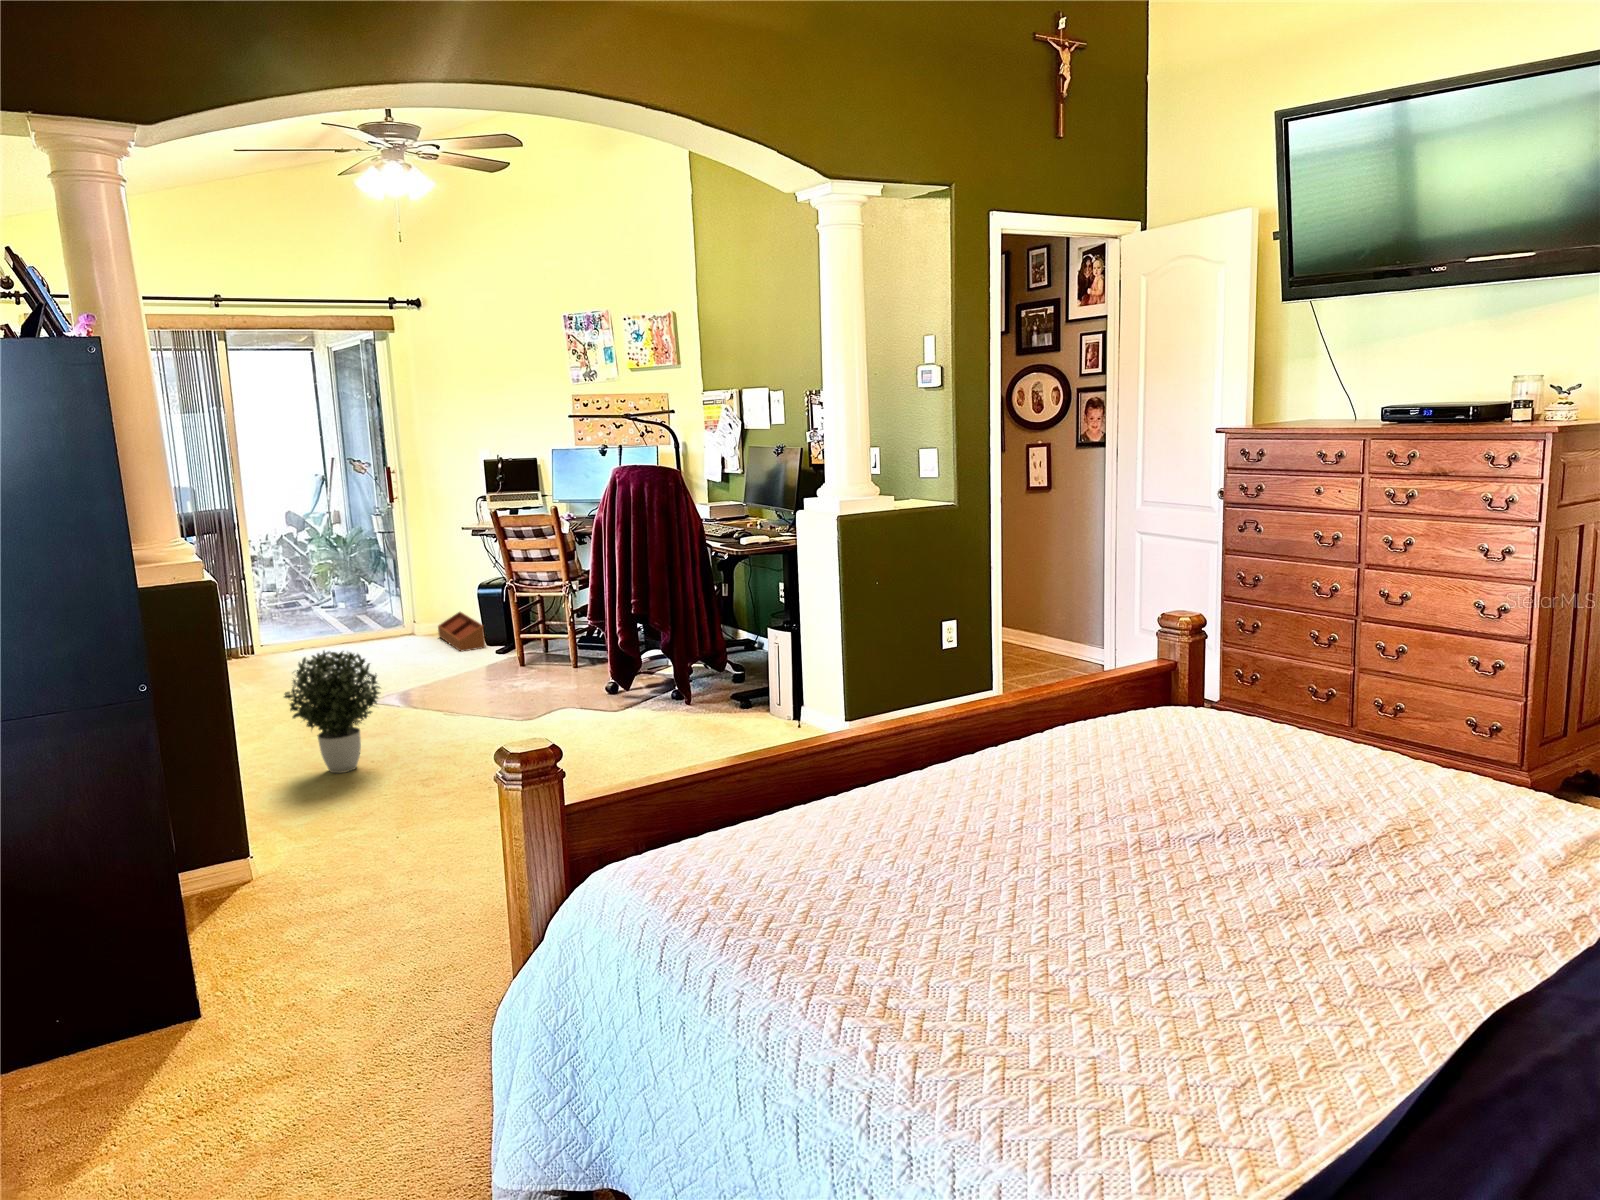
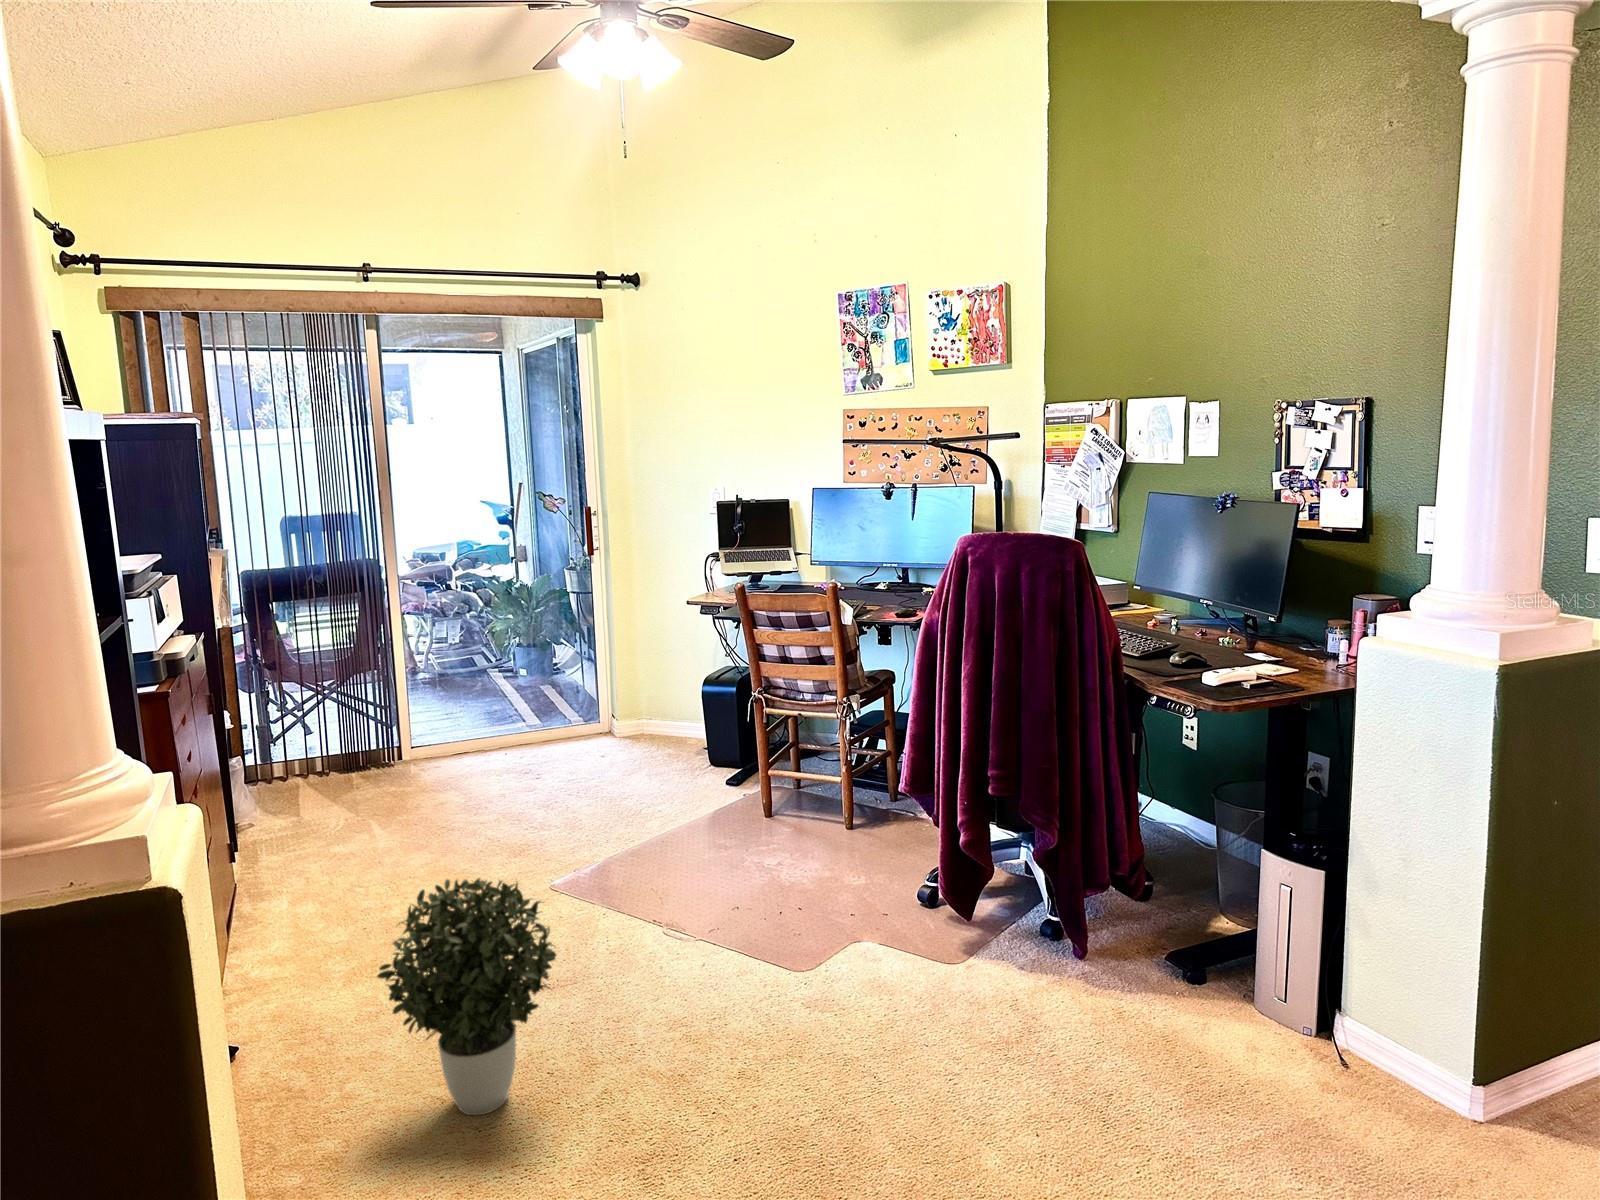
storage bin: present [438,612,485,651] -> none [643,708,709,778]

